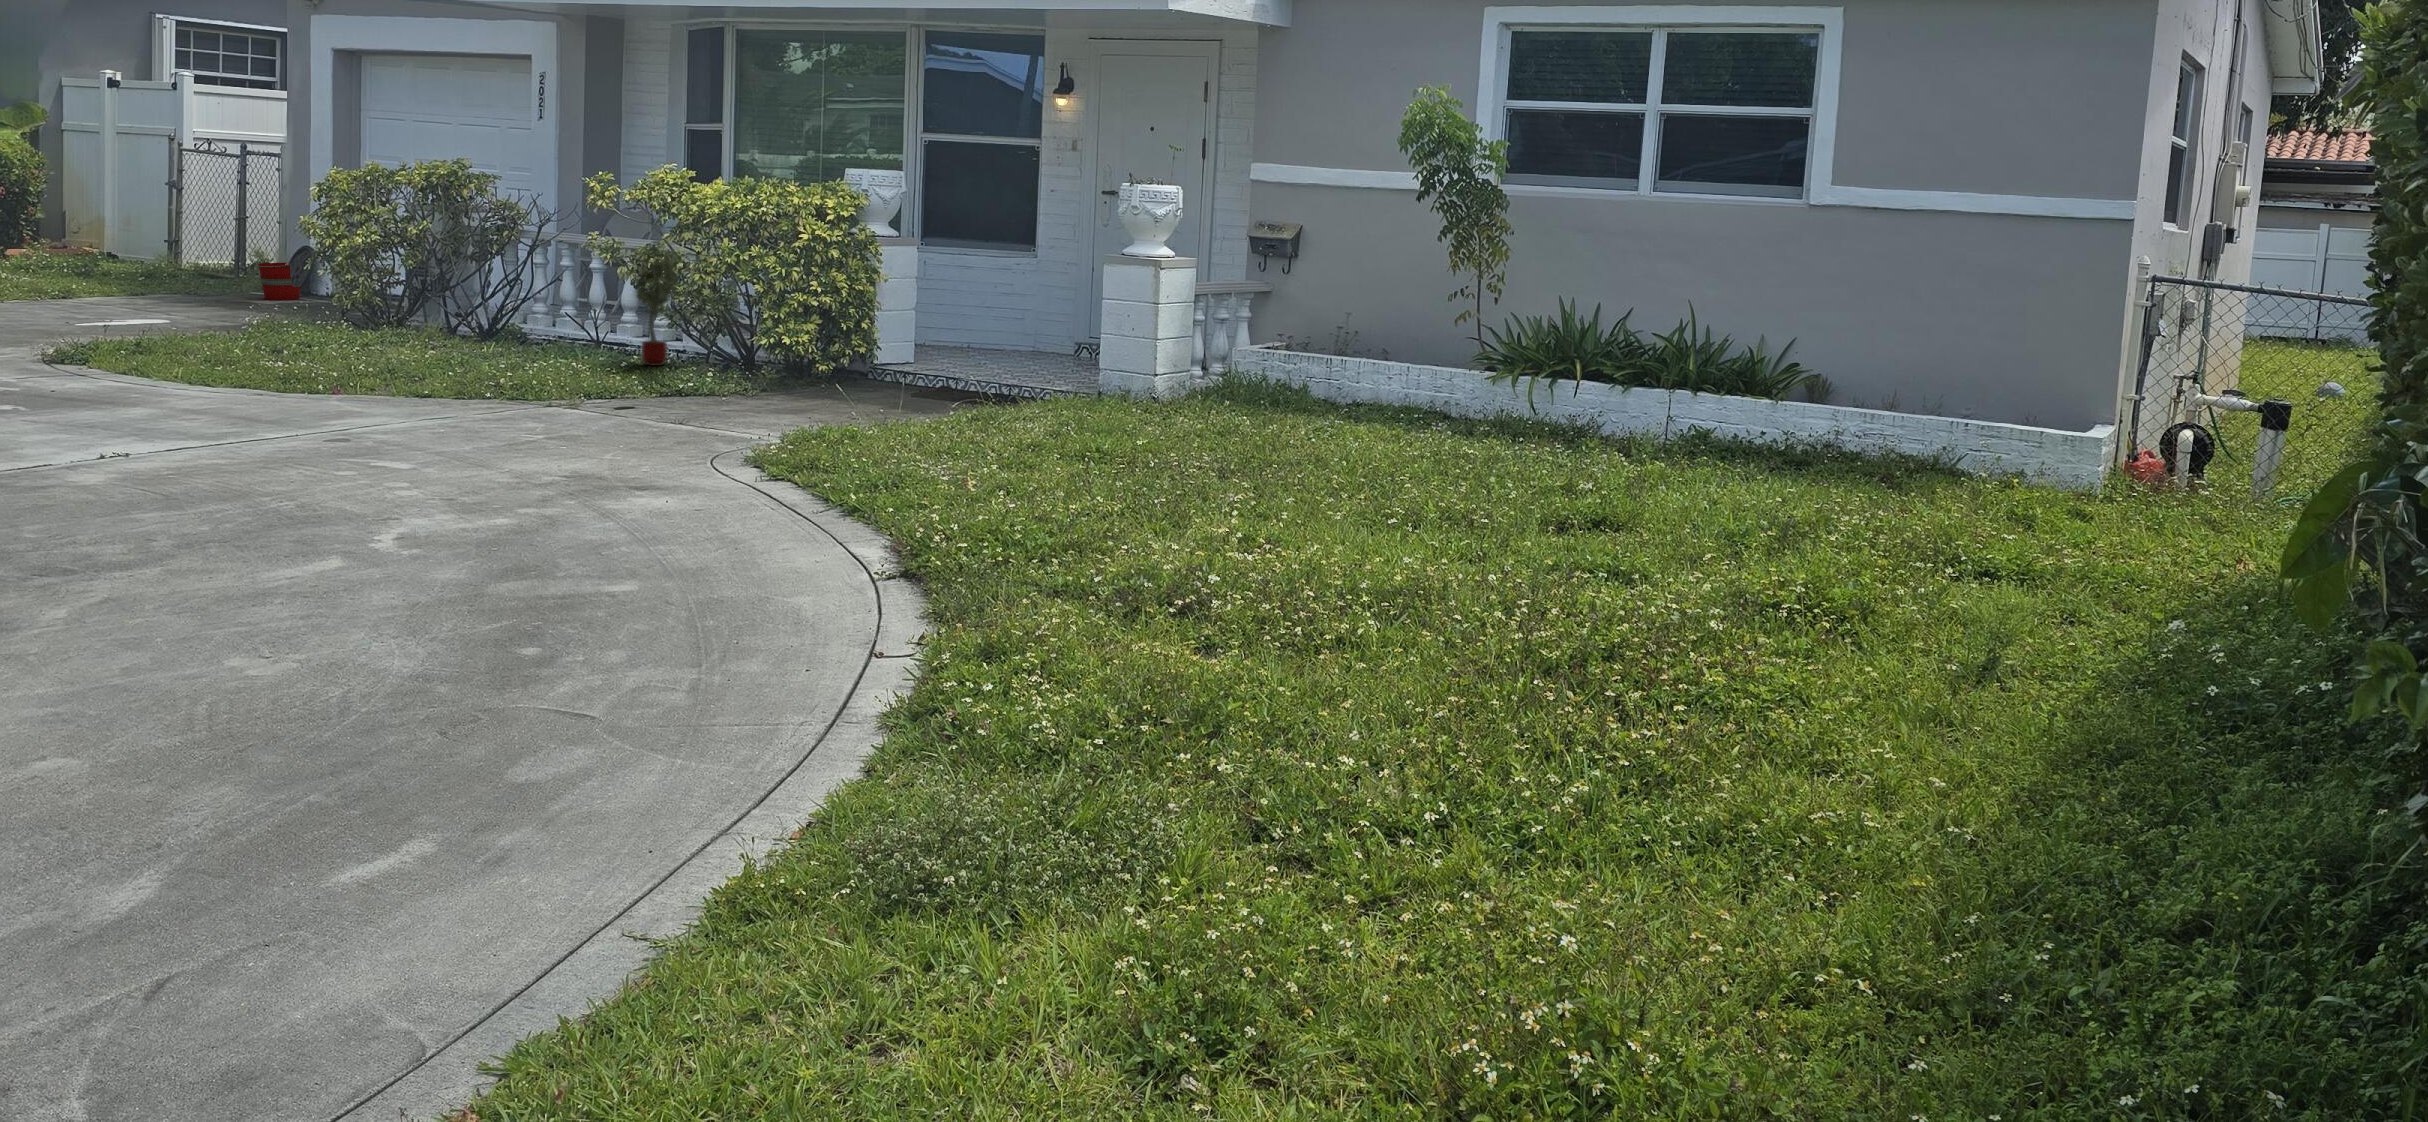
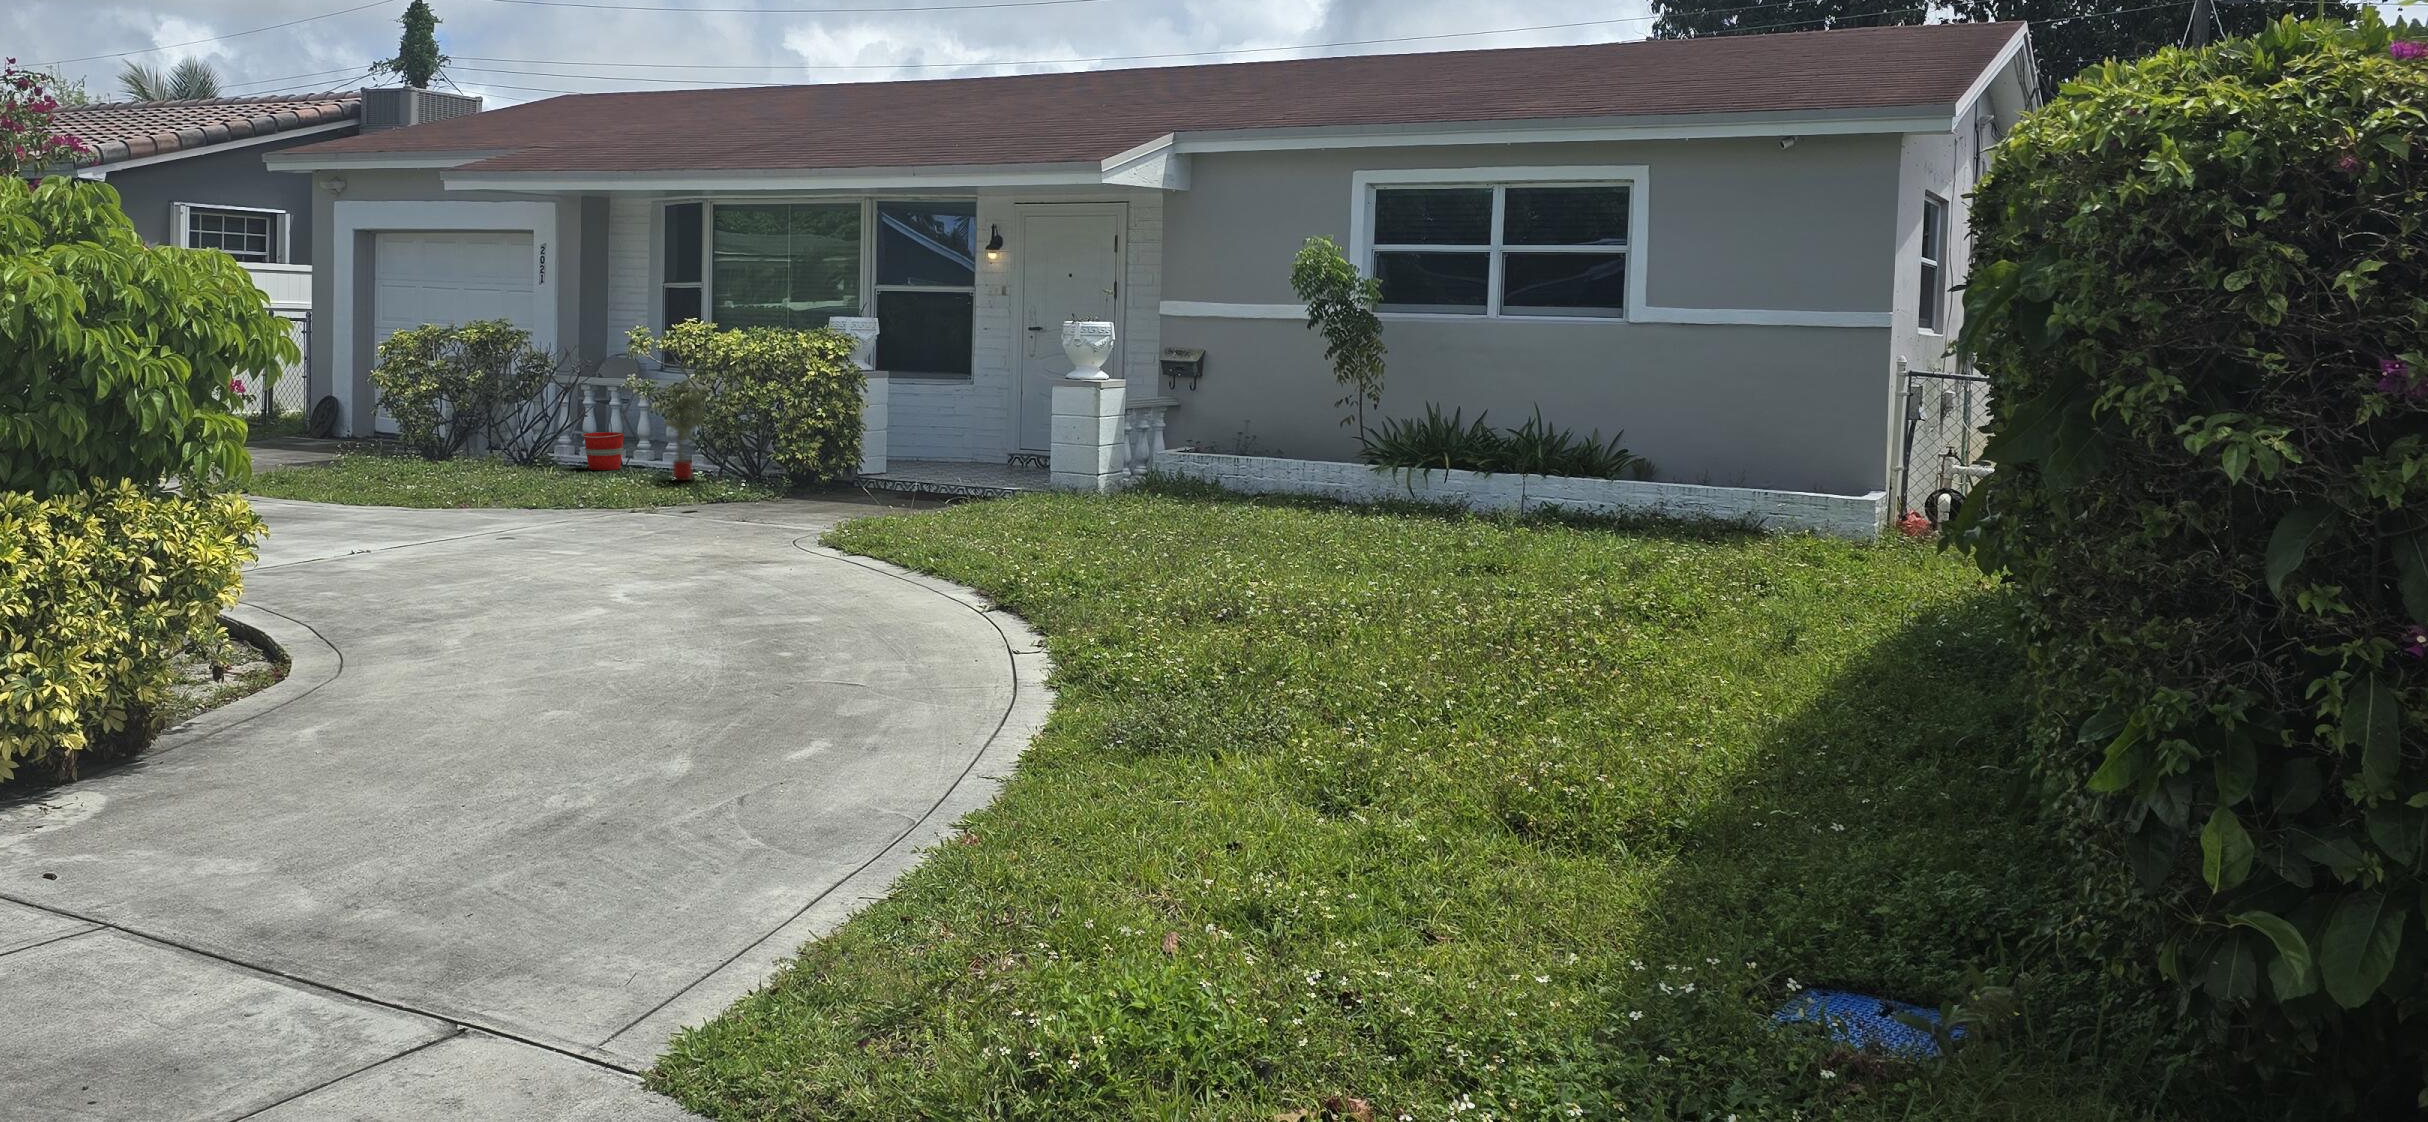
bucket: present [256,262,301,300] -> present [582,432,624,470]

